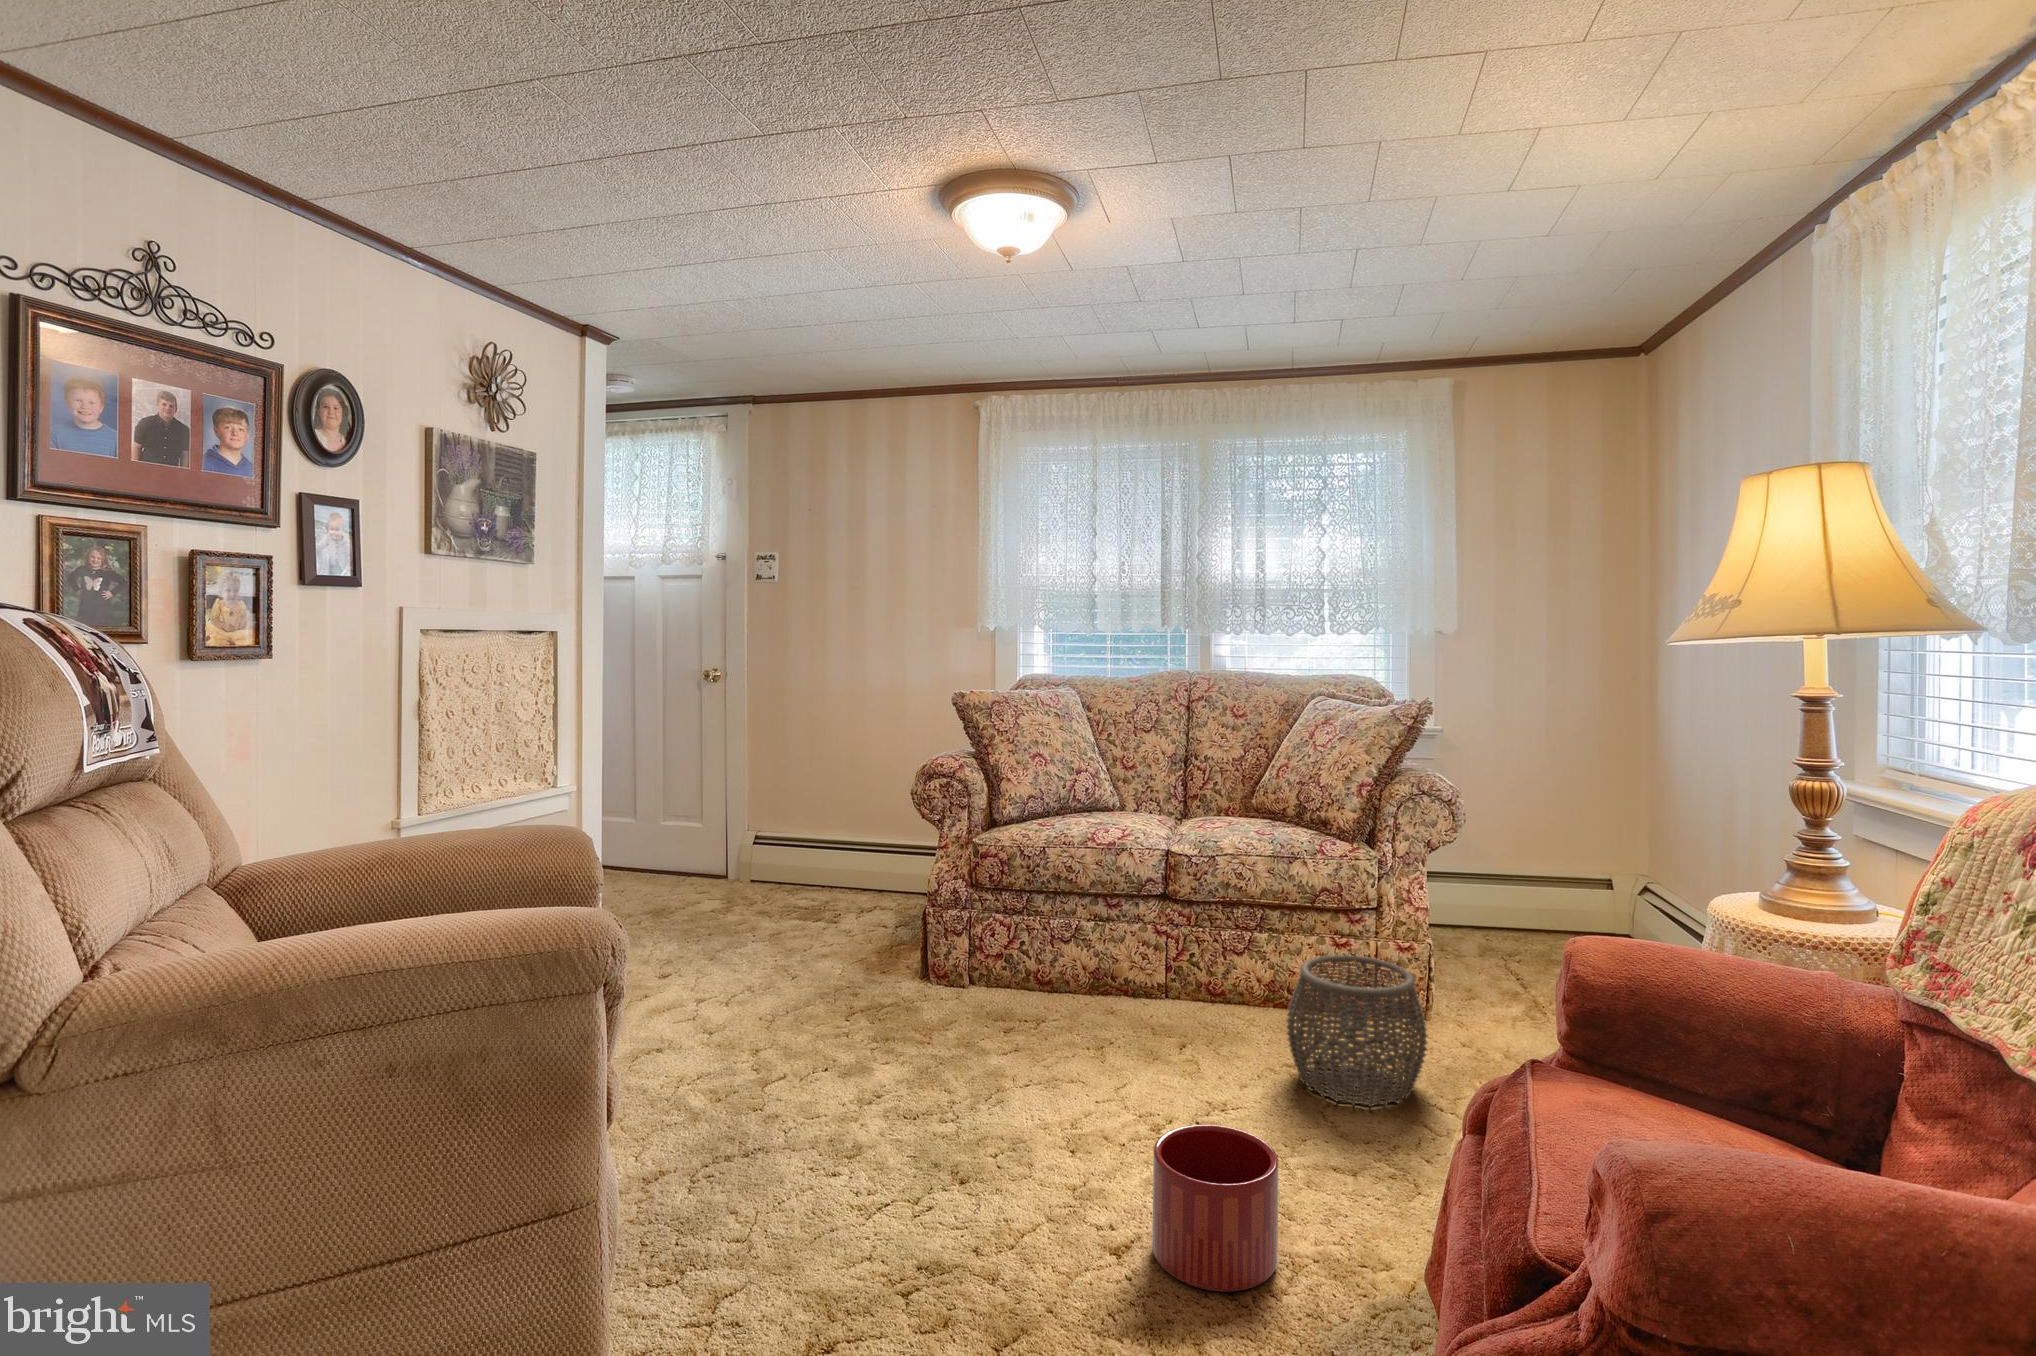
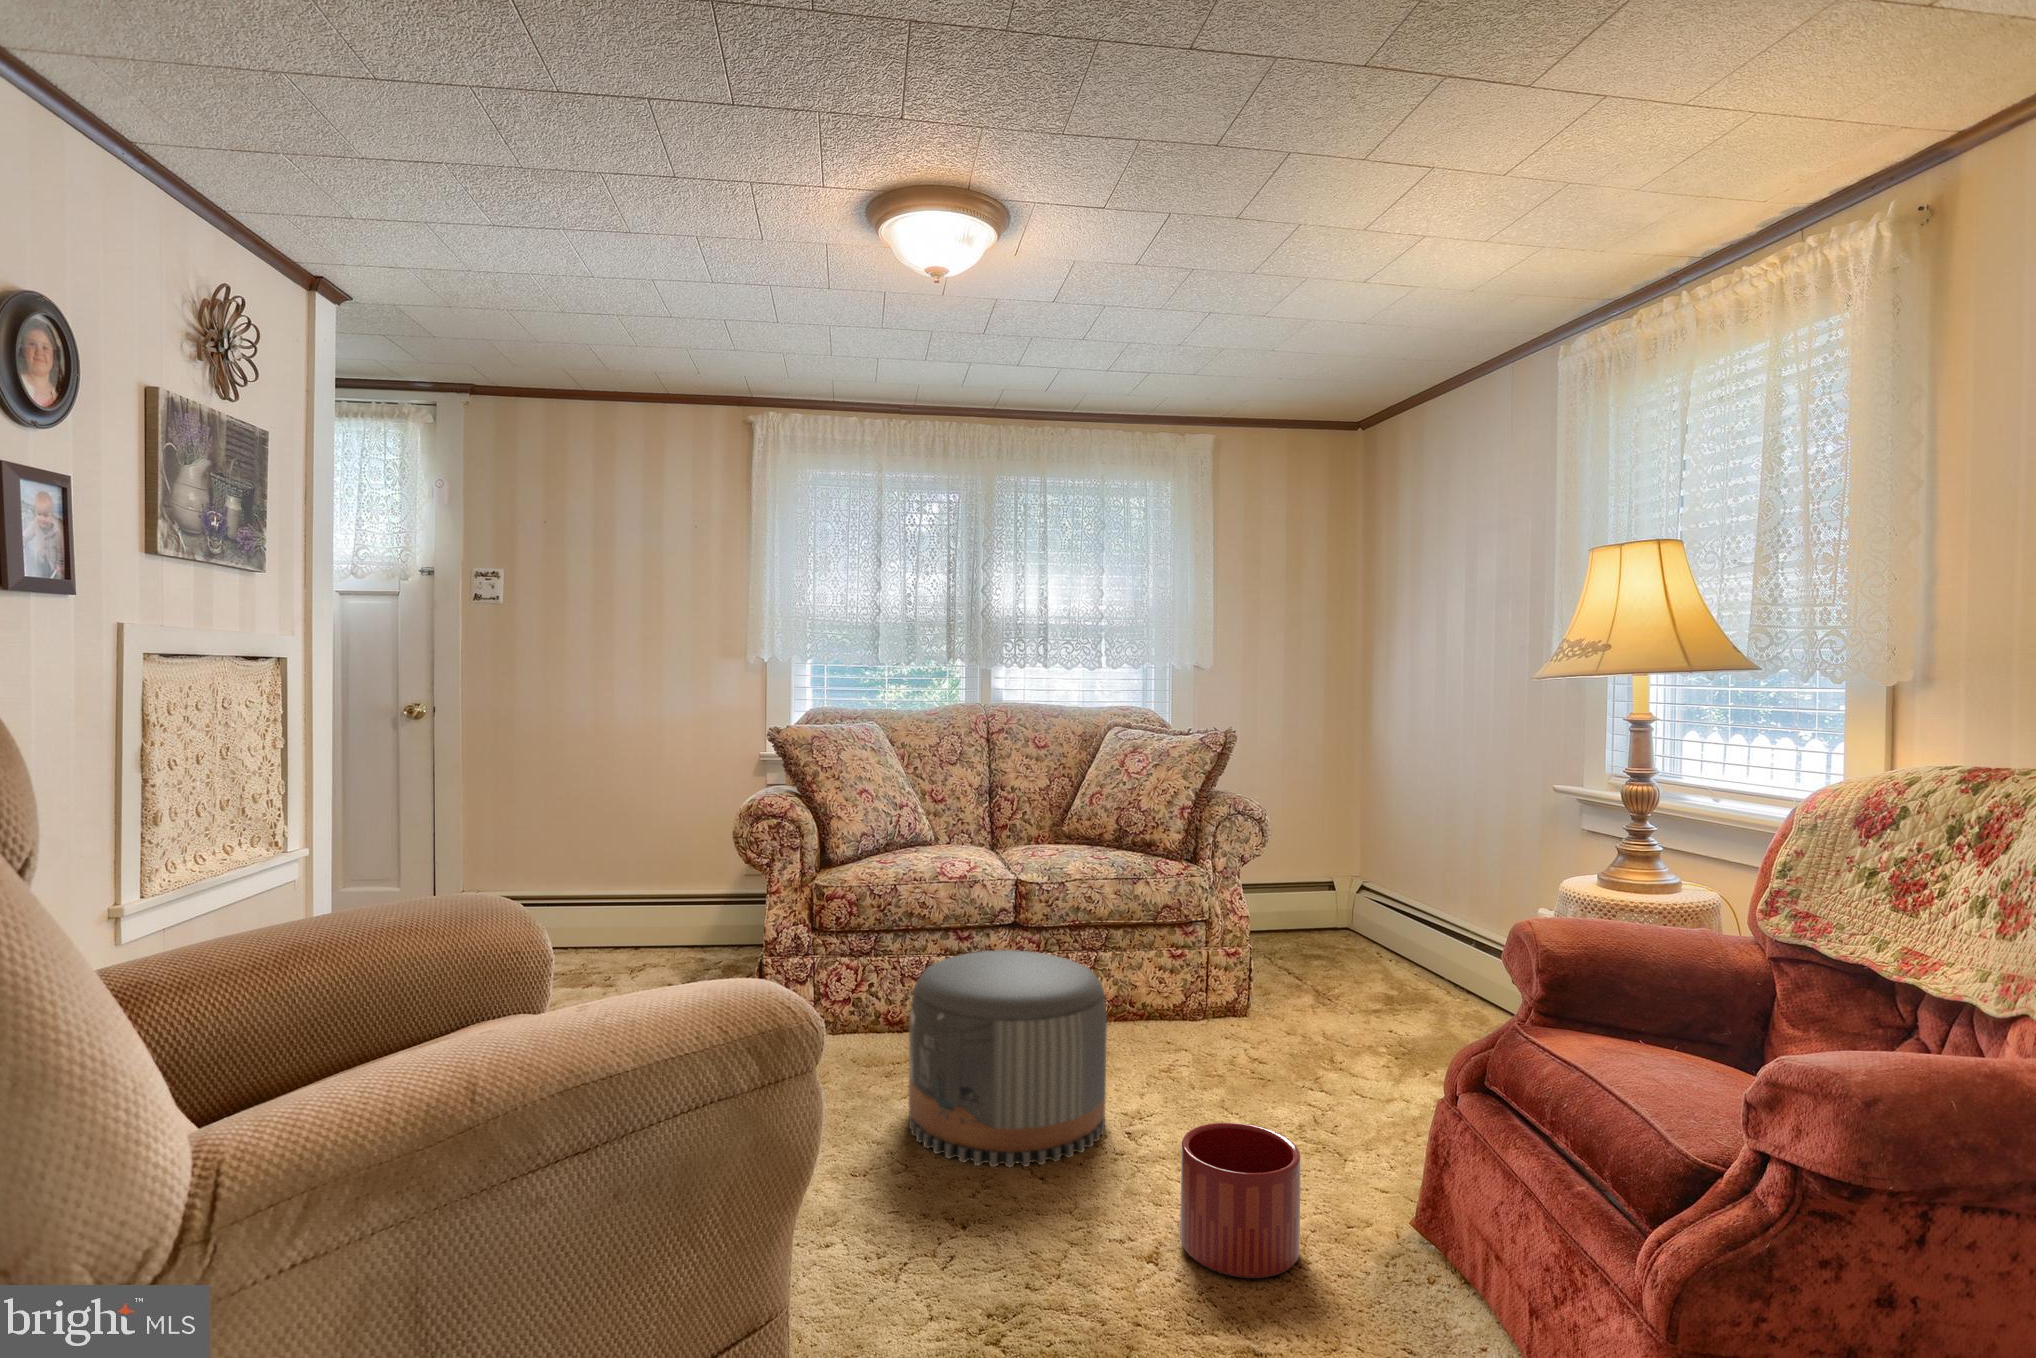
pouf: none [984,923,1181,1139] -> present [908,950,1107,1167]
woven basket: present [1286,955,1428,1106] -> none [1174,960,1300,1096]

